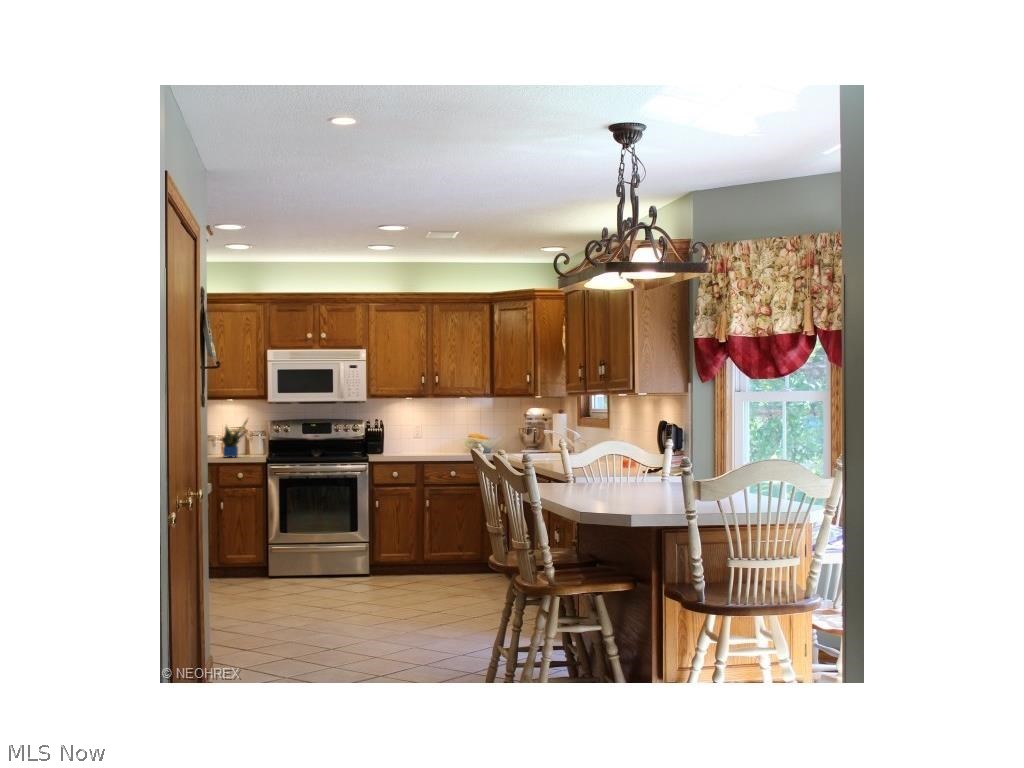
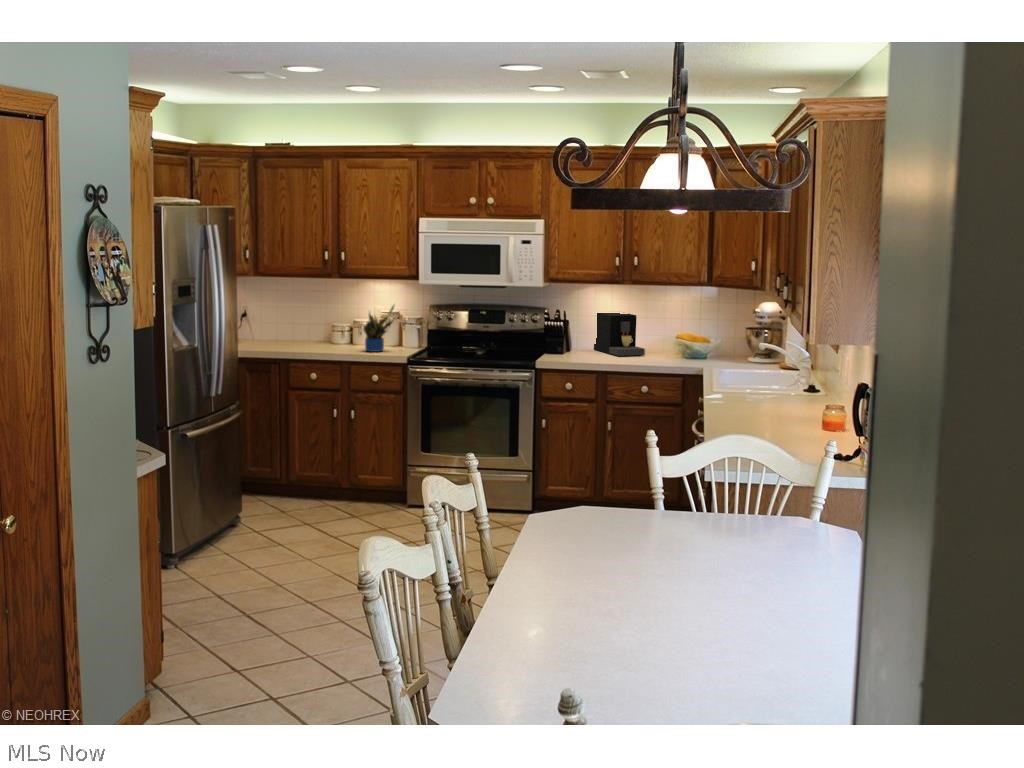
coffee maker: none [402,422,444,453] -> present [594,313,645,356]

